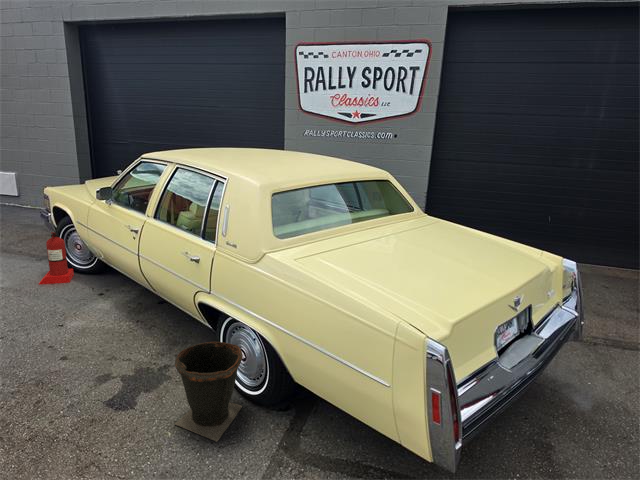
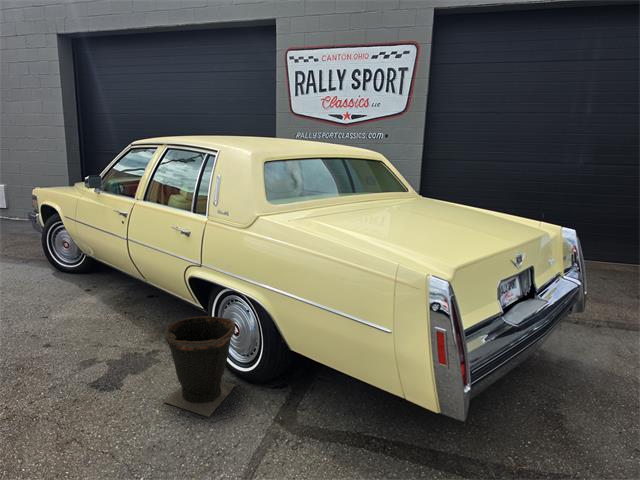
fire extinguisher: present [39,232,74,284] -> none [23,229,60,283]

